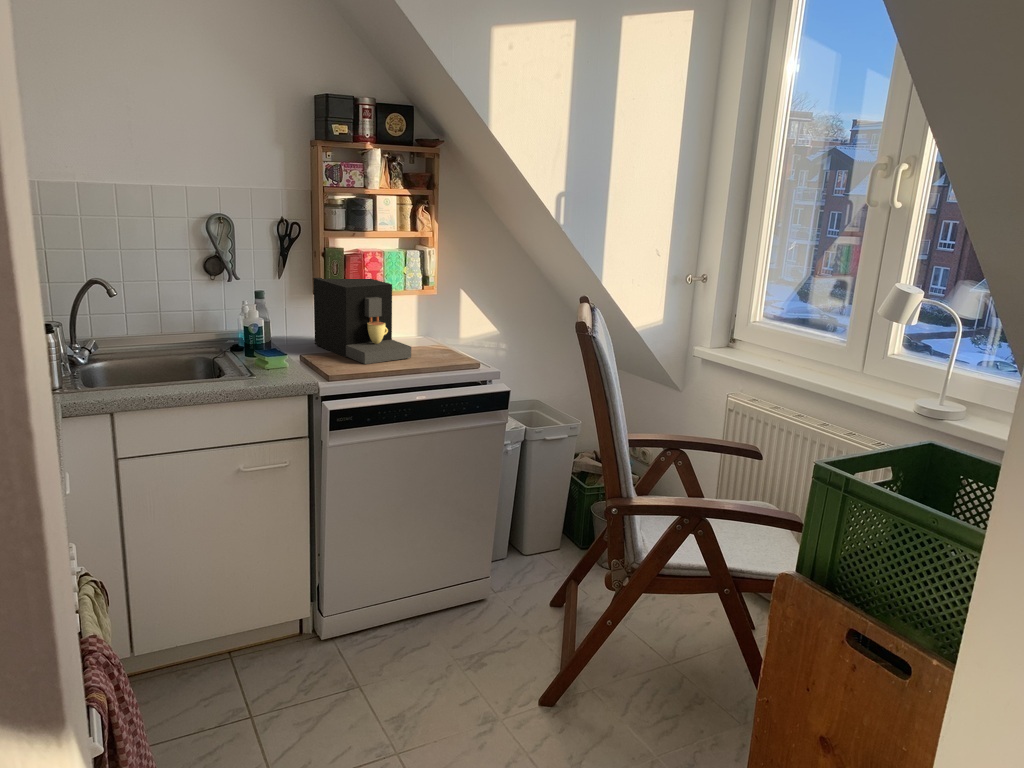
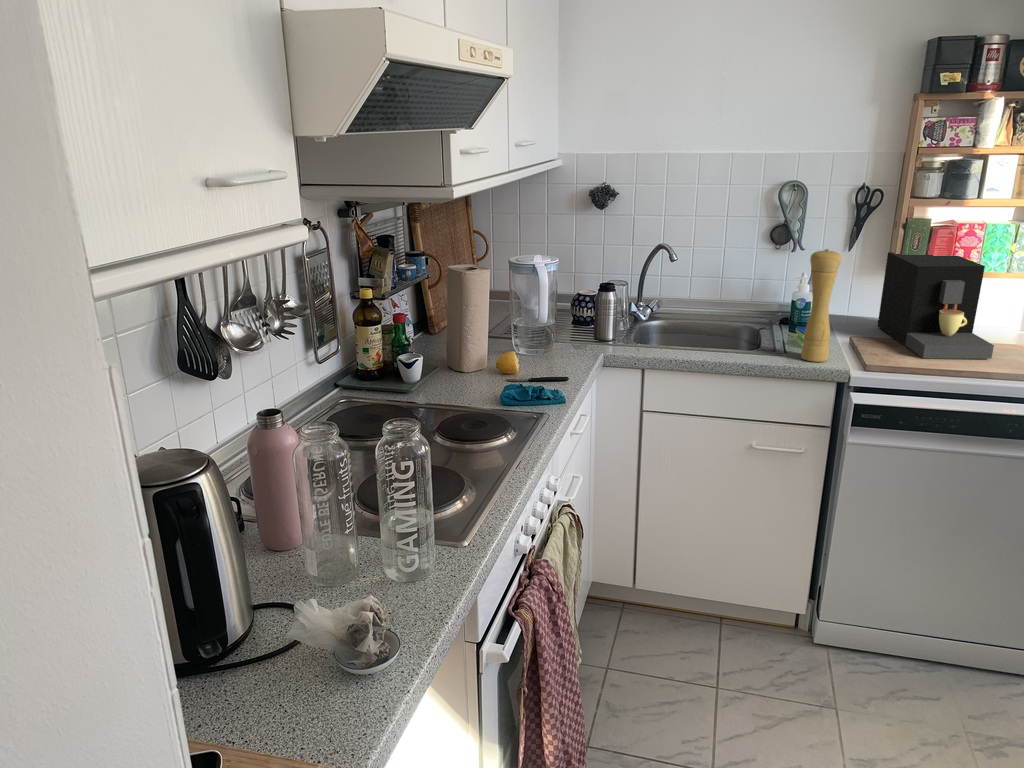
pepper mill: none [265,275,294,379] -> present [801,249,841,362]

